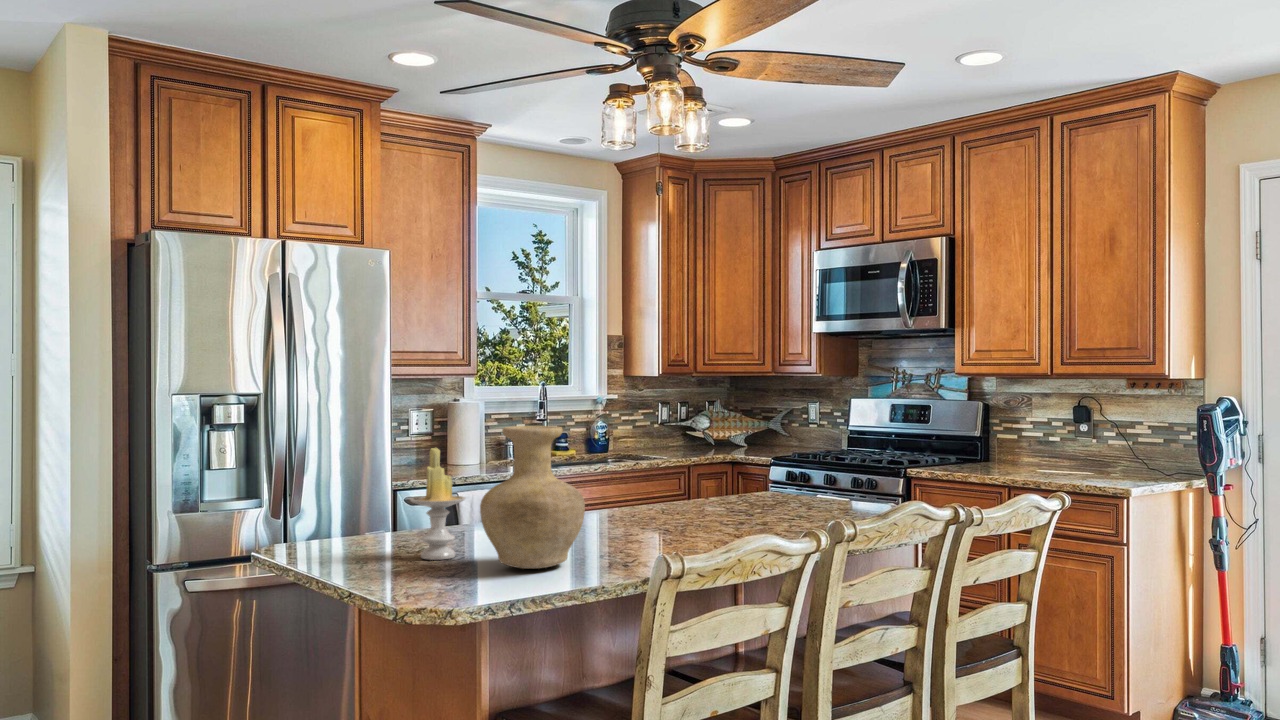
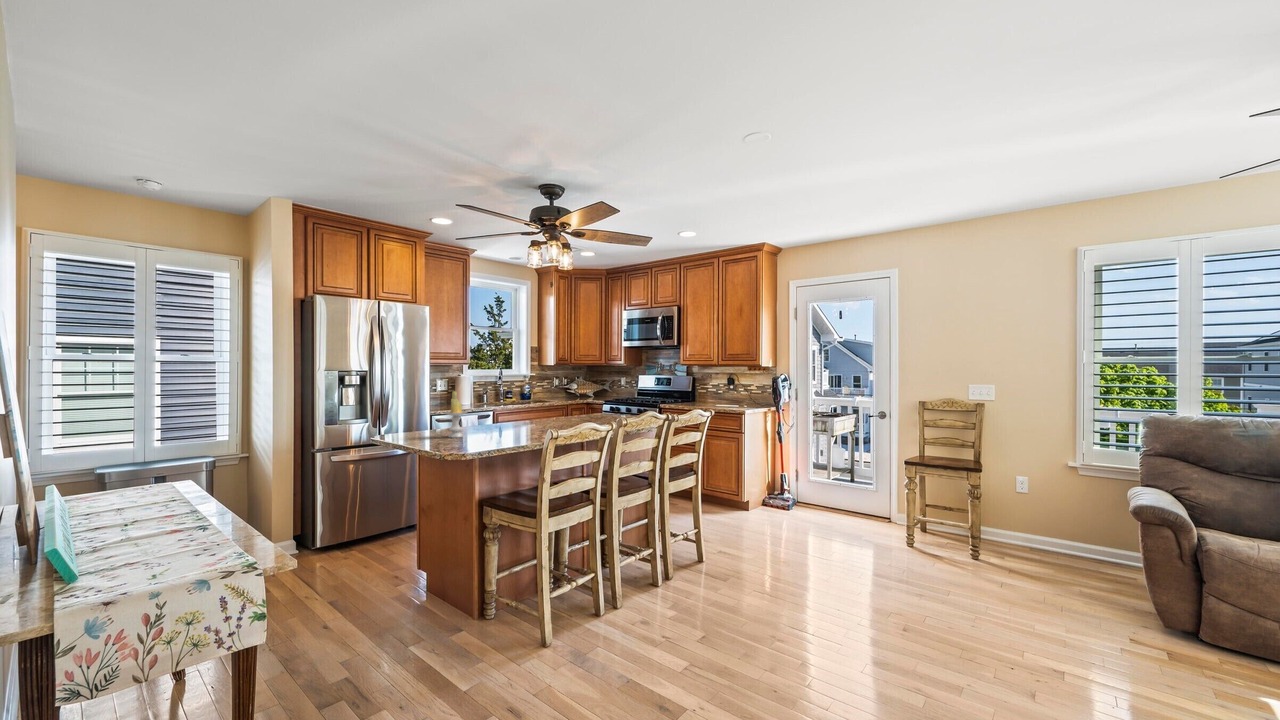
vase: present [480,426,585,569] -> none [475,381,519,439]

